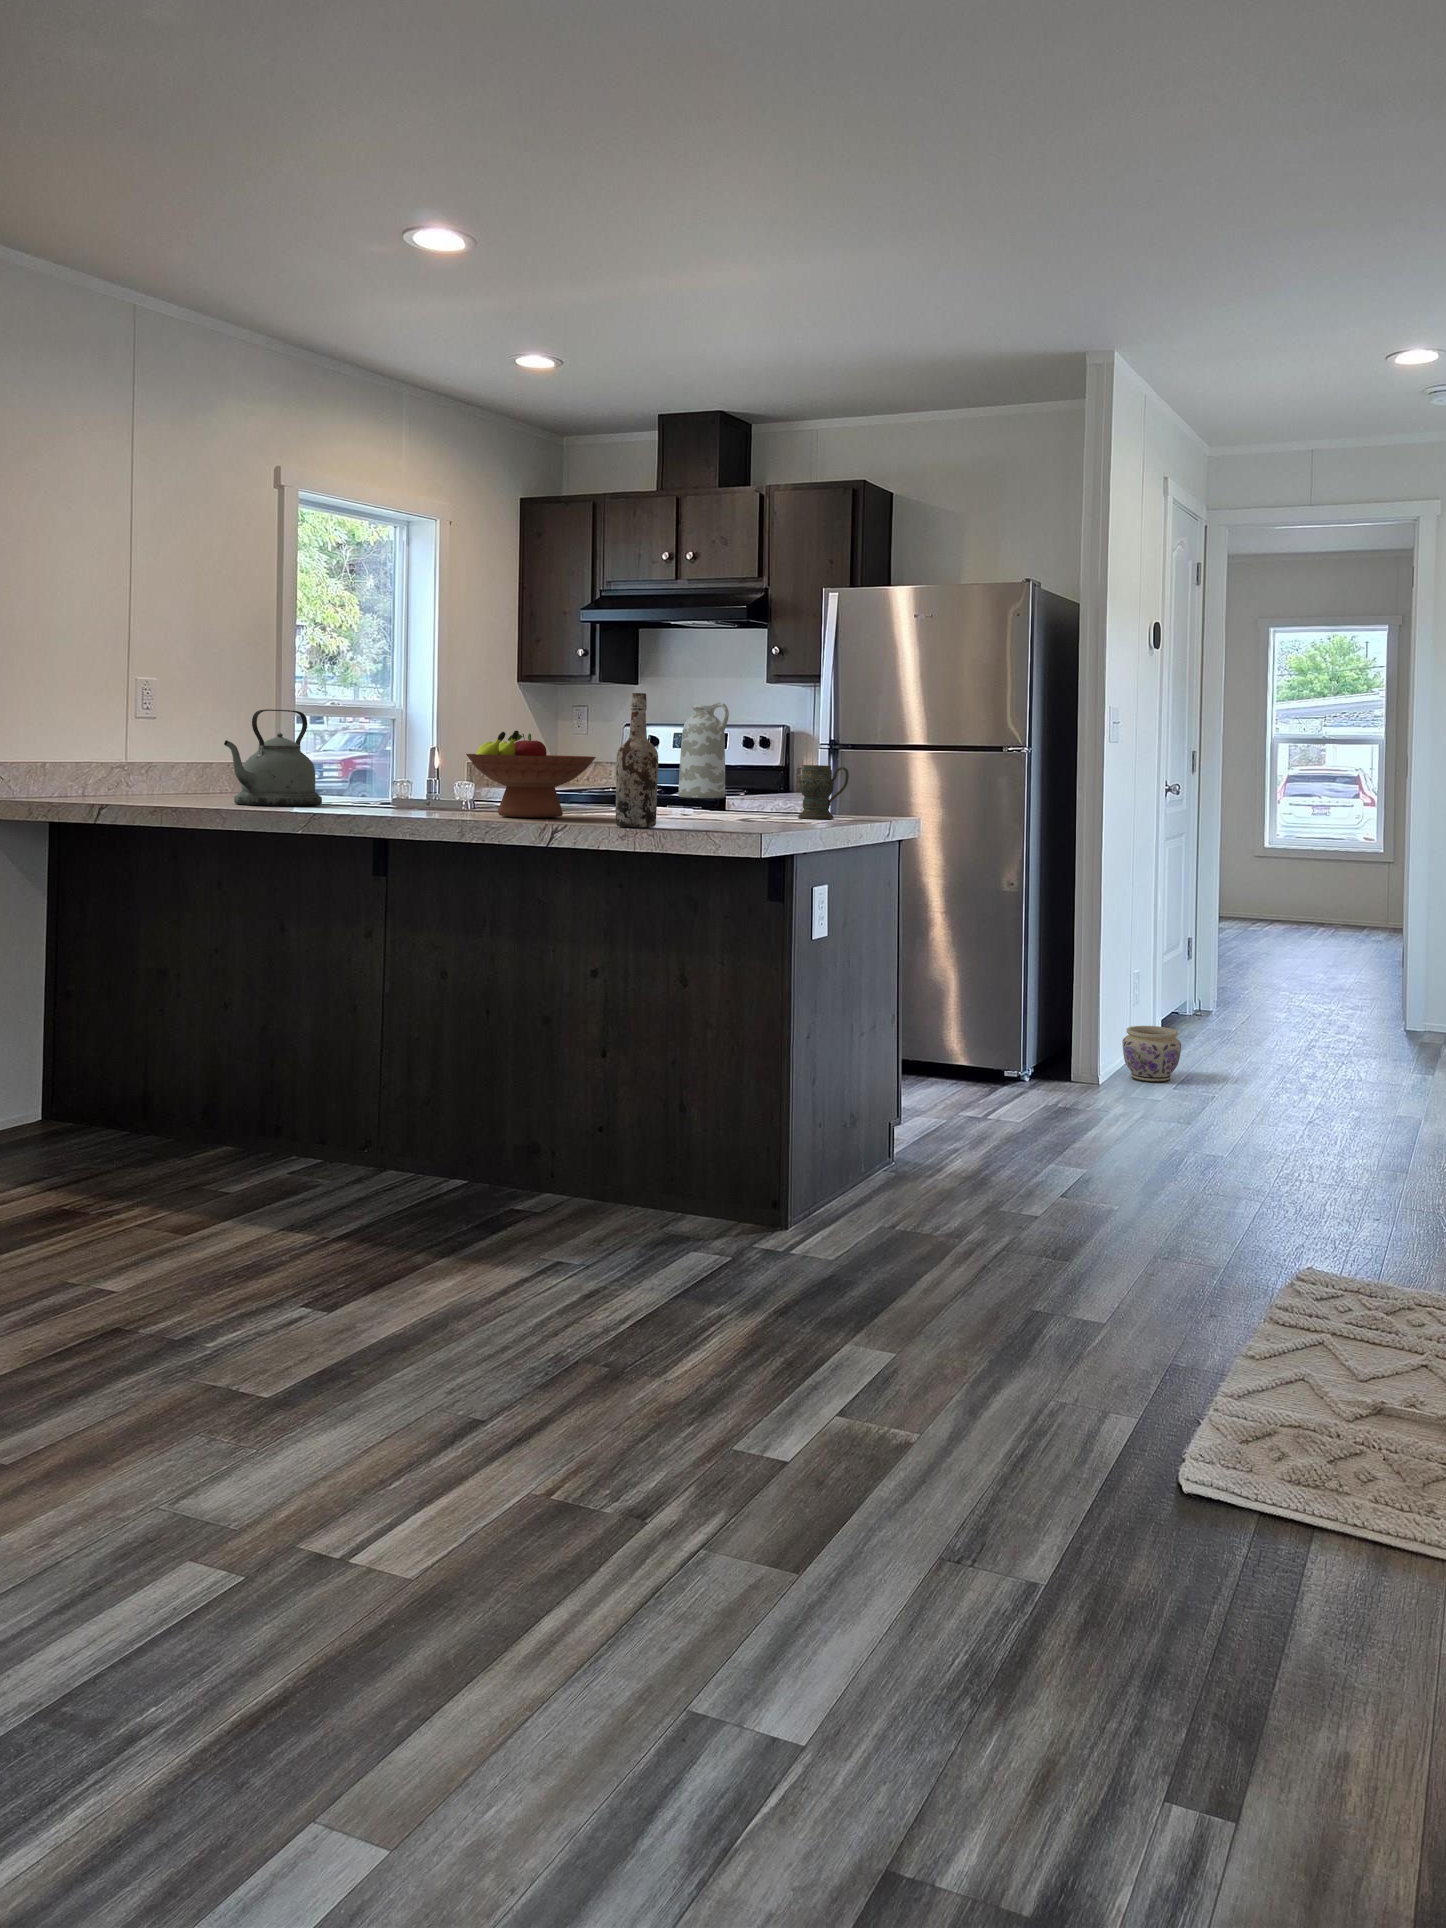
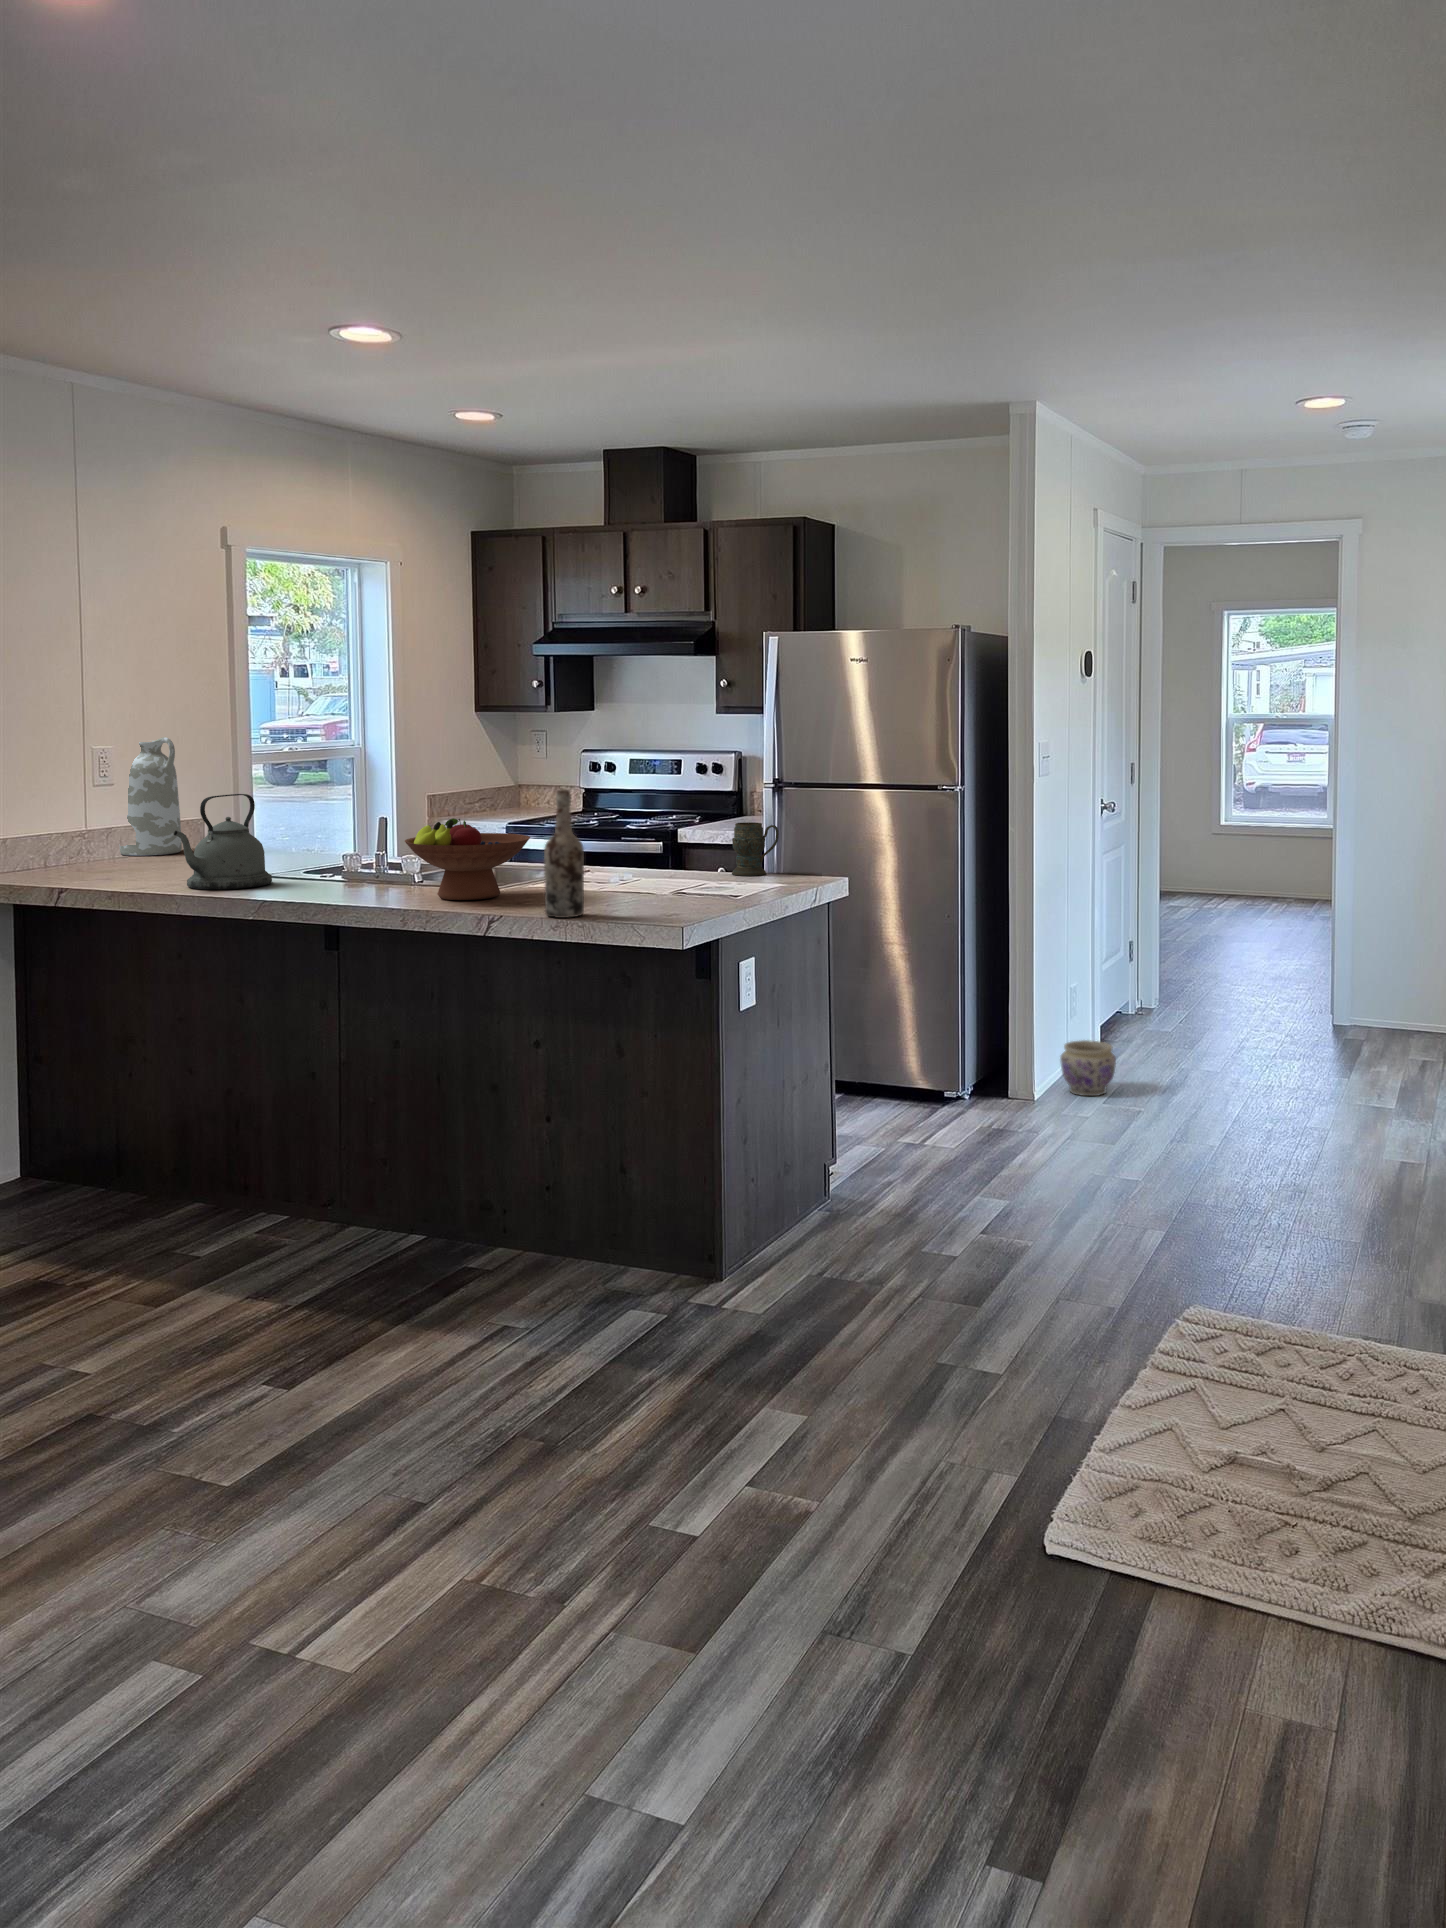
vase: present [679,702,729,798] -> present [120,737,182,856]

